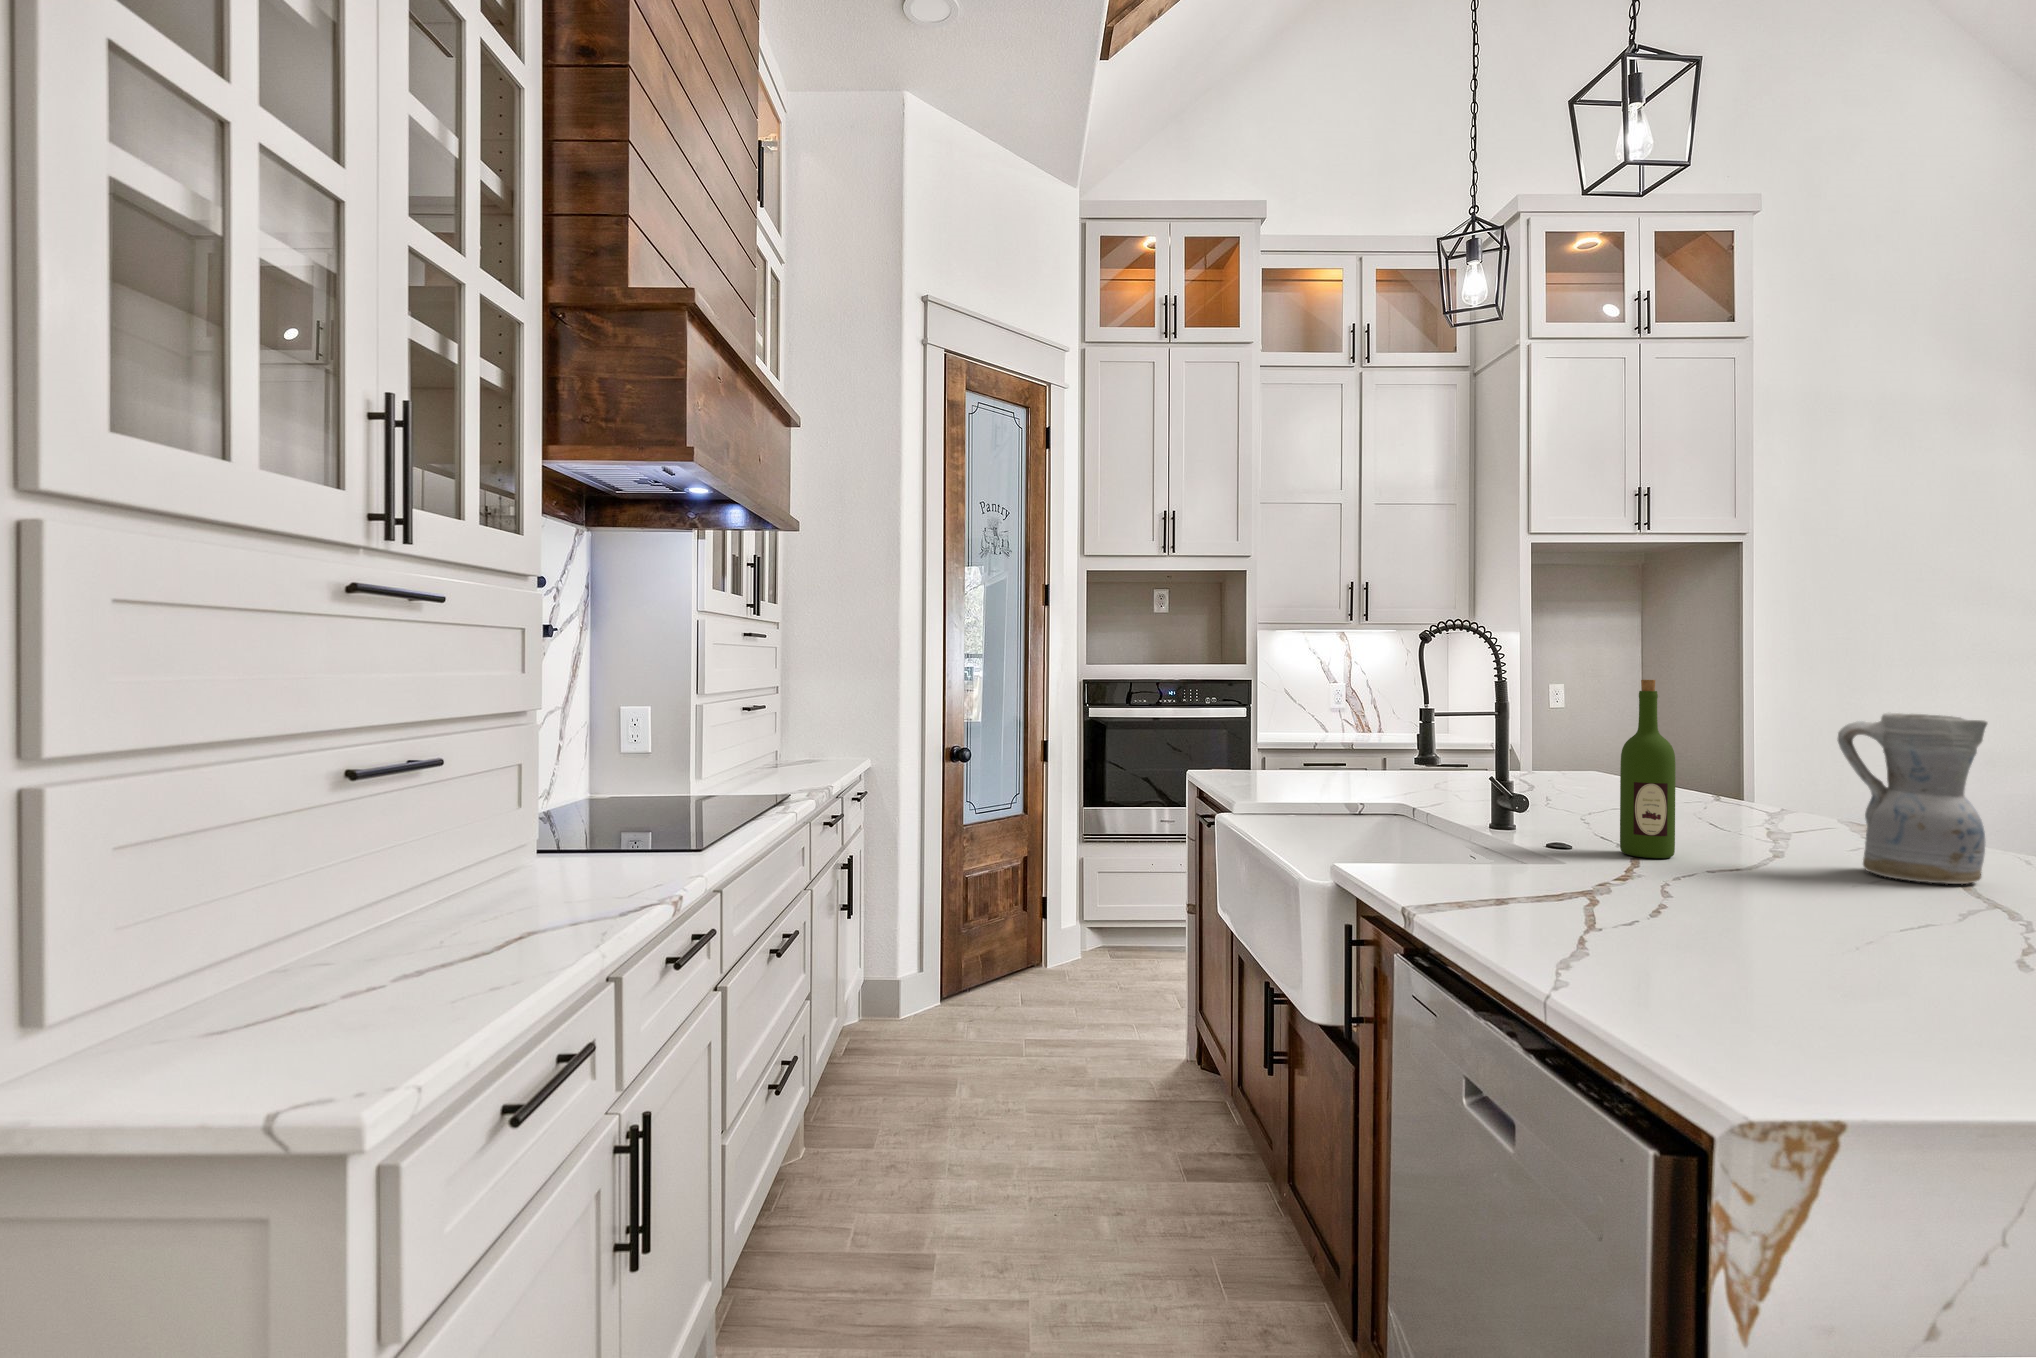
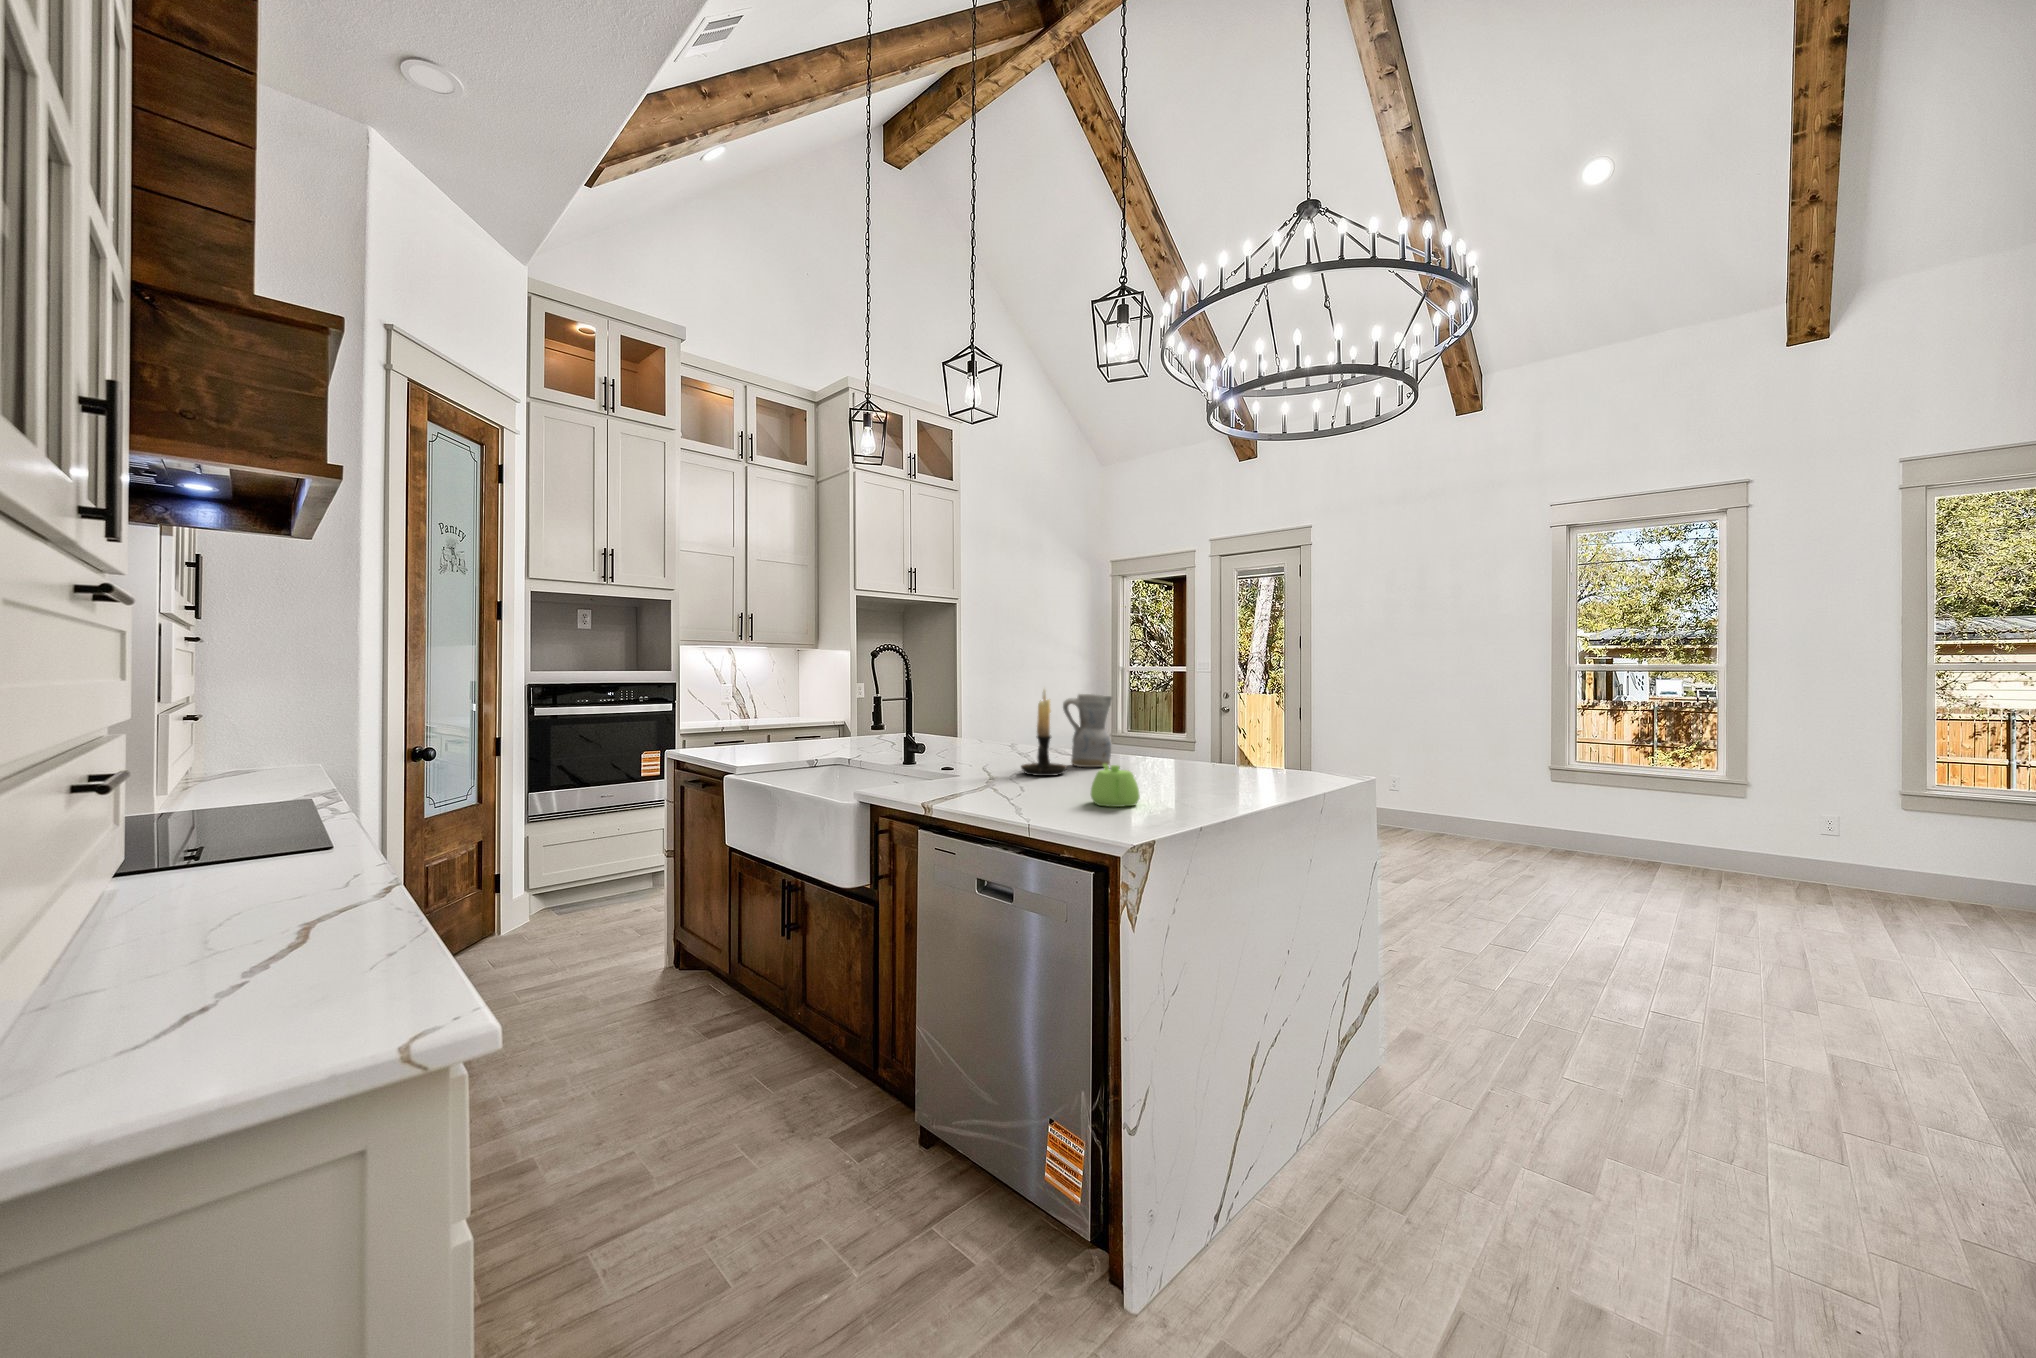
wine bottle: present [1620,680,1676,858] -> none [979,680,1003,770]
candle holder: none [1702,696,1823,890] -> present [1021,689,1067,776]
teapot: none [1790,888,1945,1012] -> present [1091,764,1140,807]

